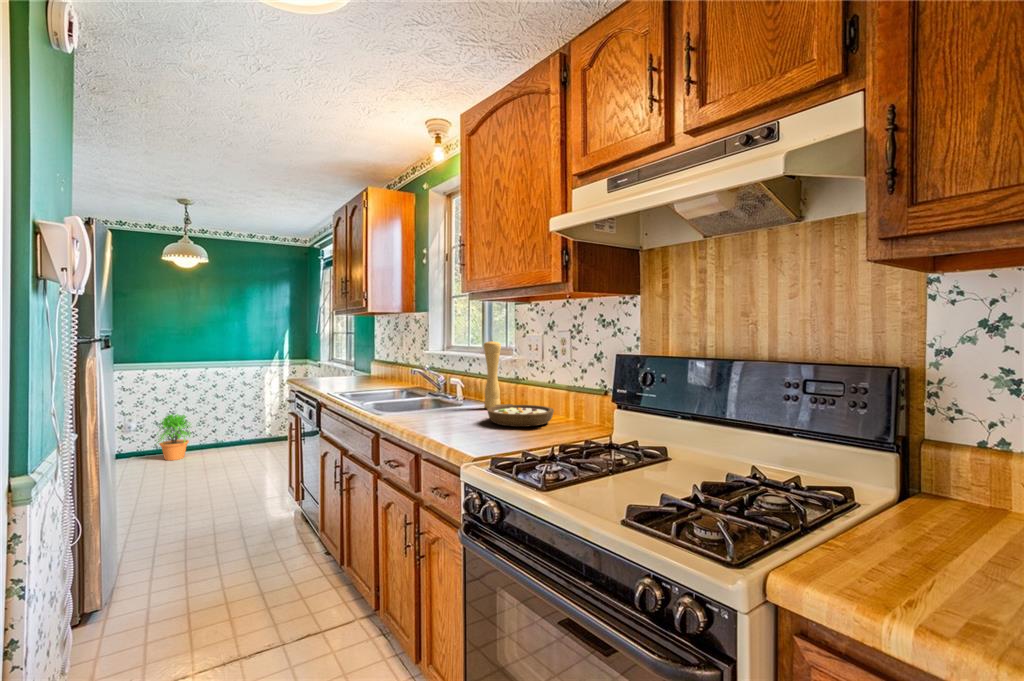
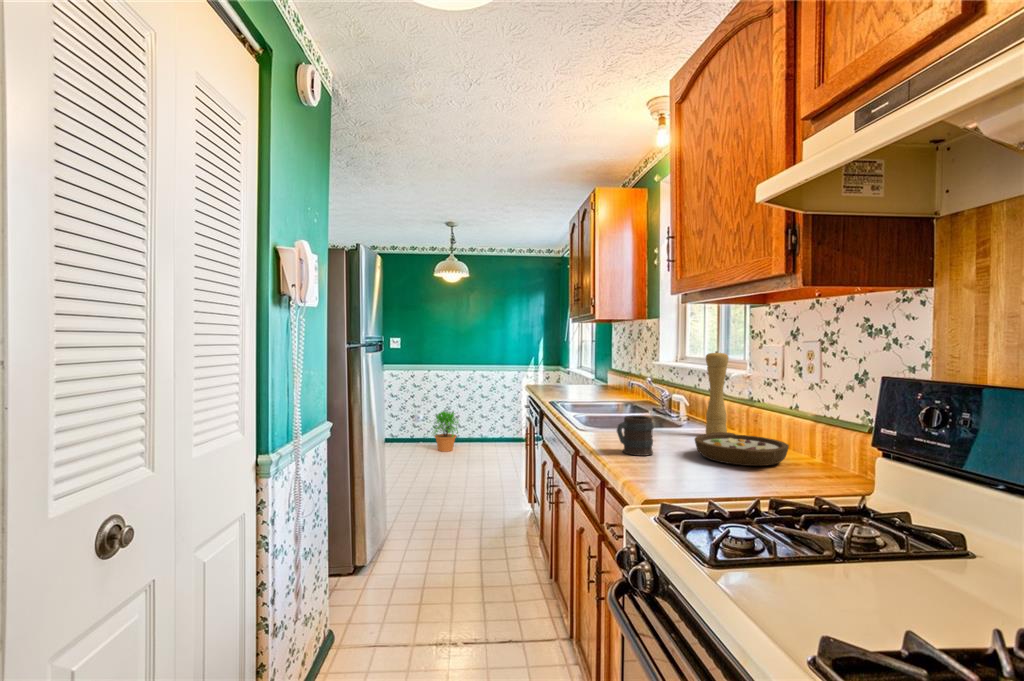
mug: none [429,395,457,428] -> present [617,416,654,456]

